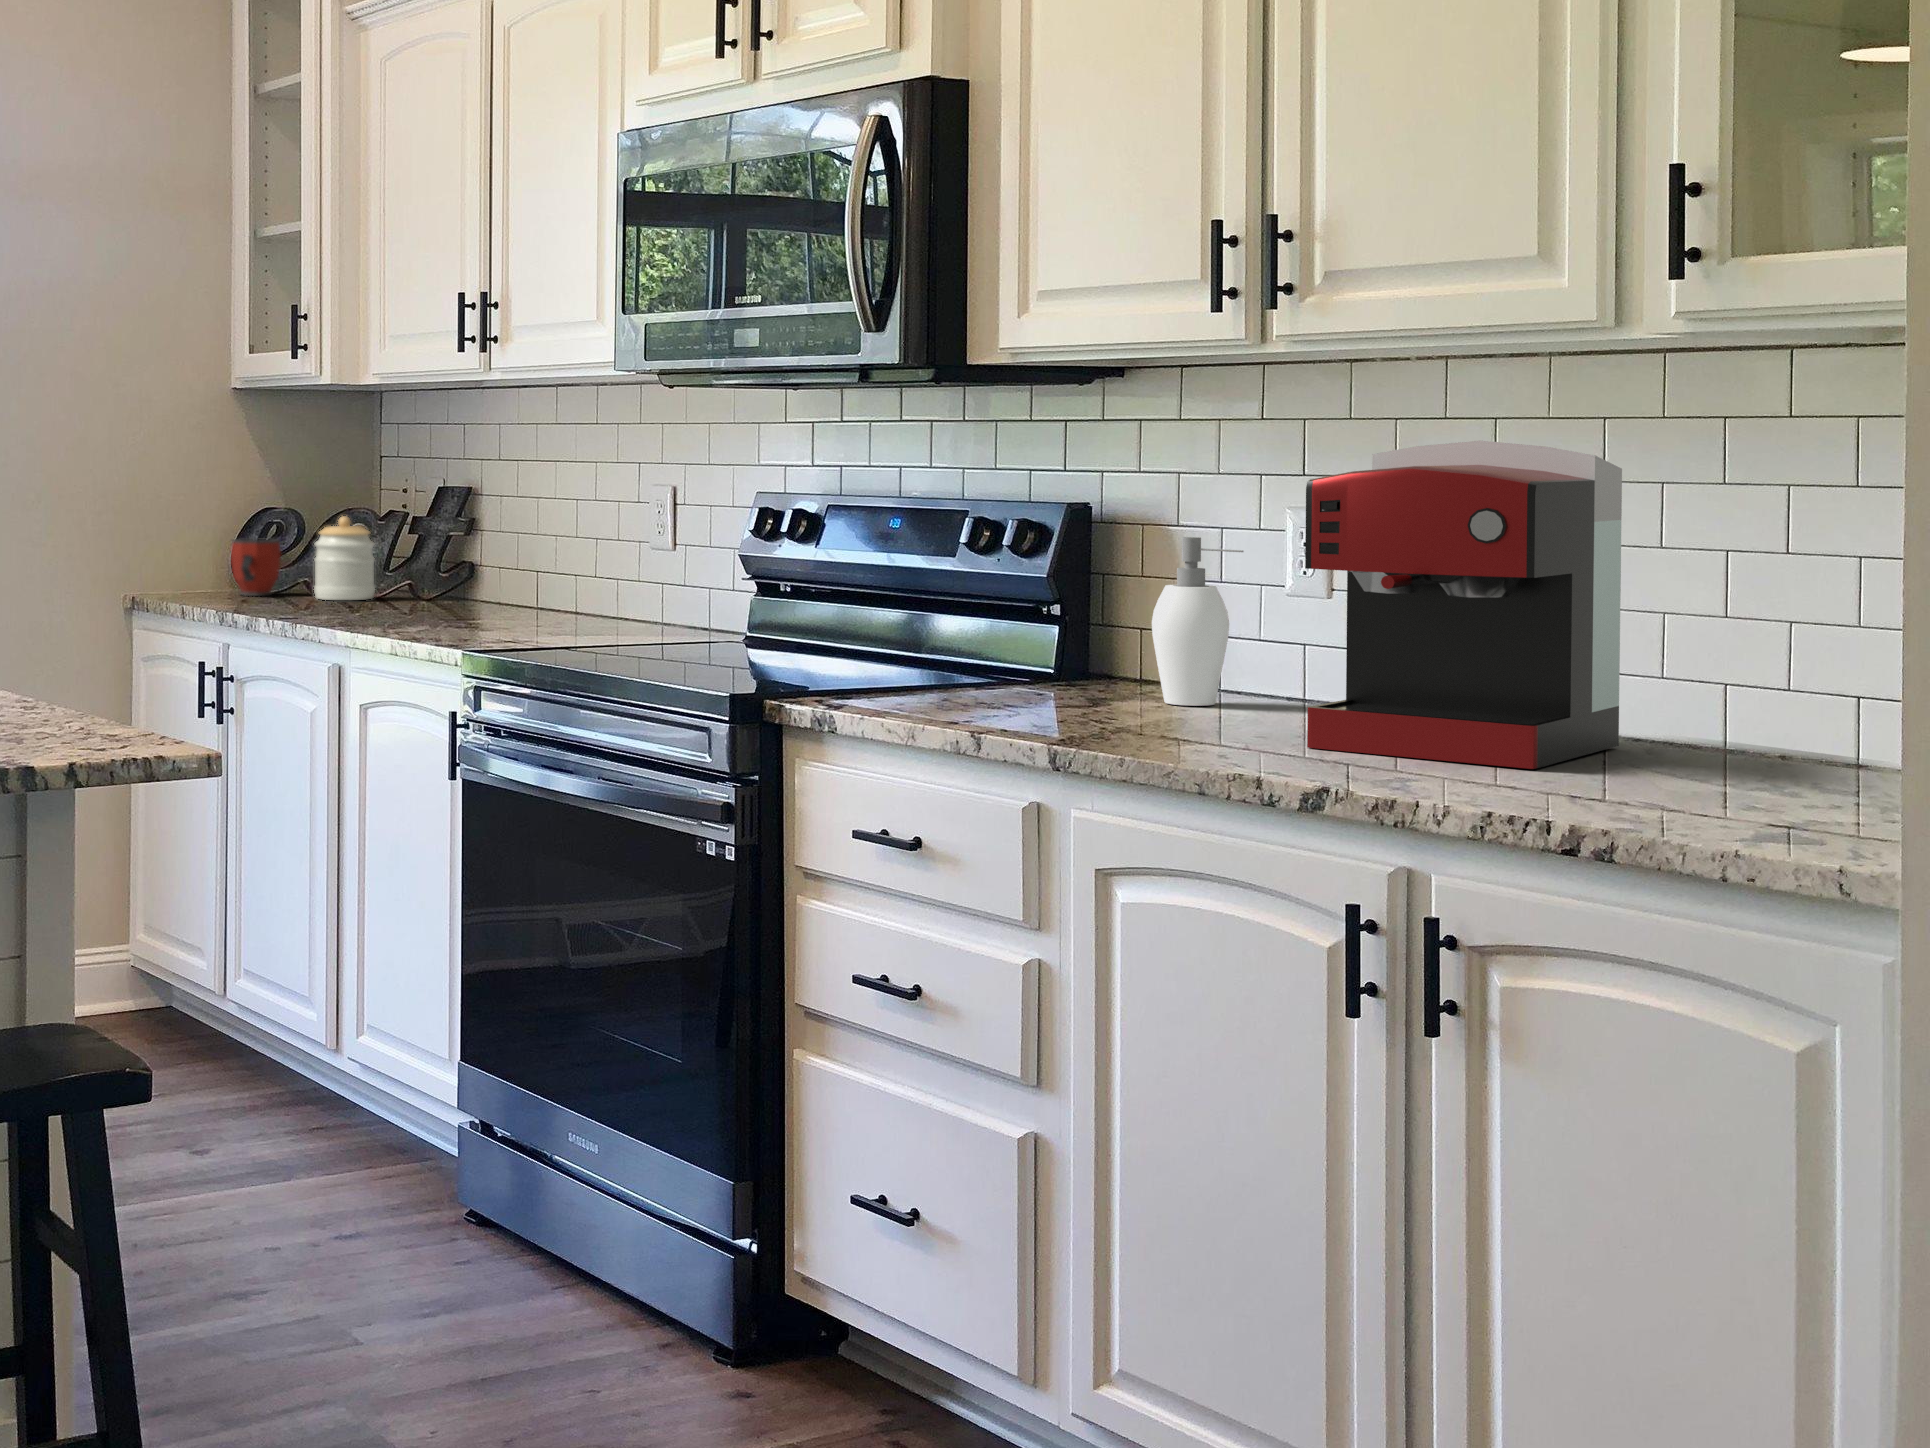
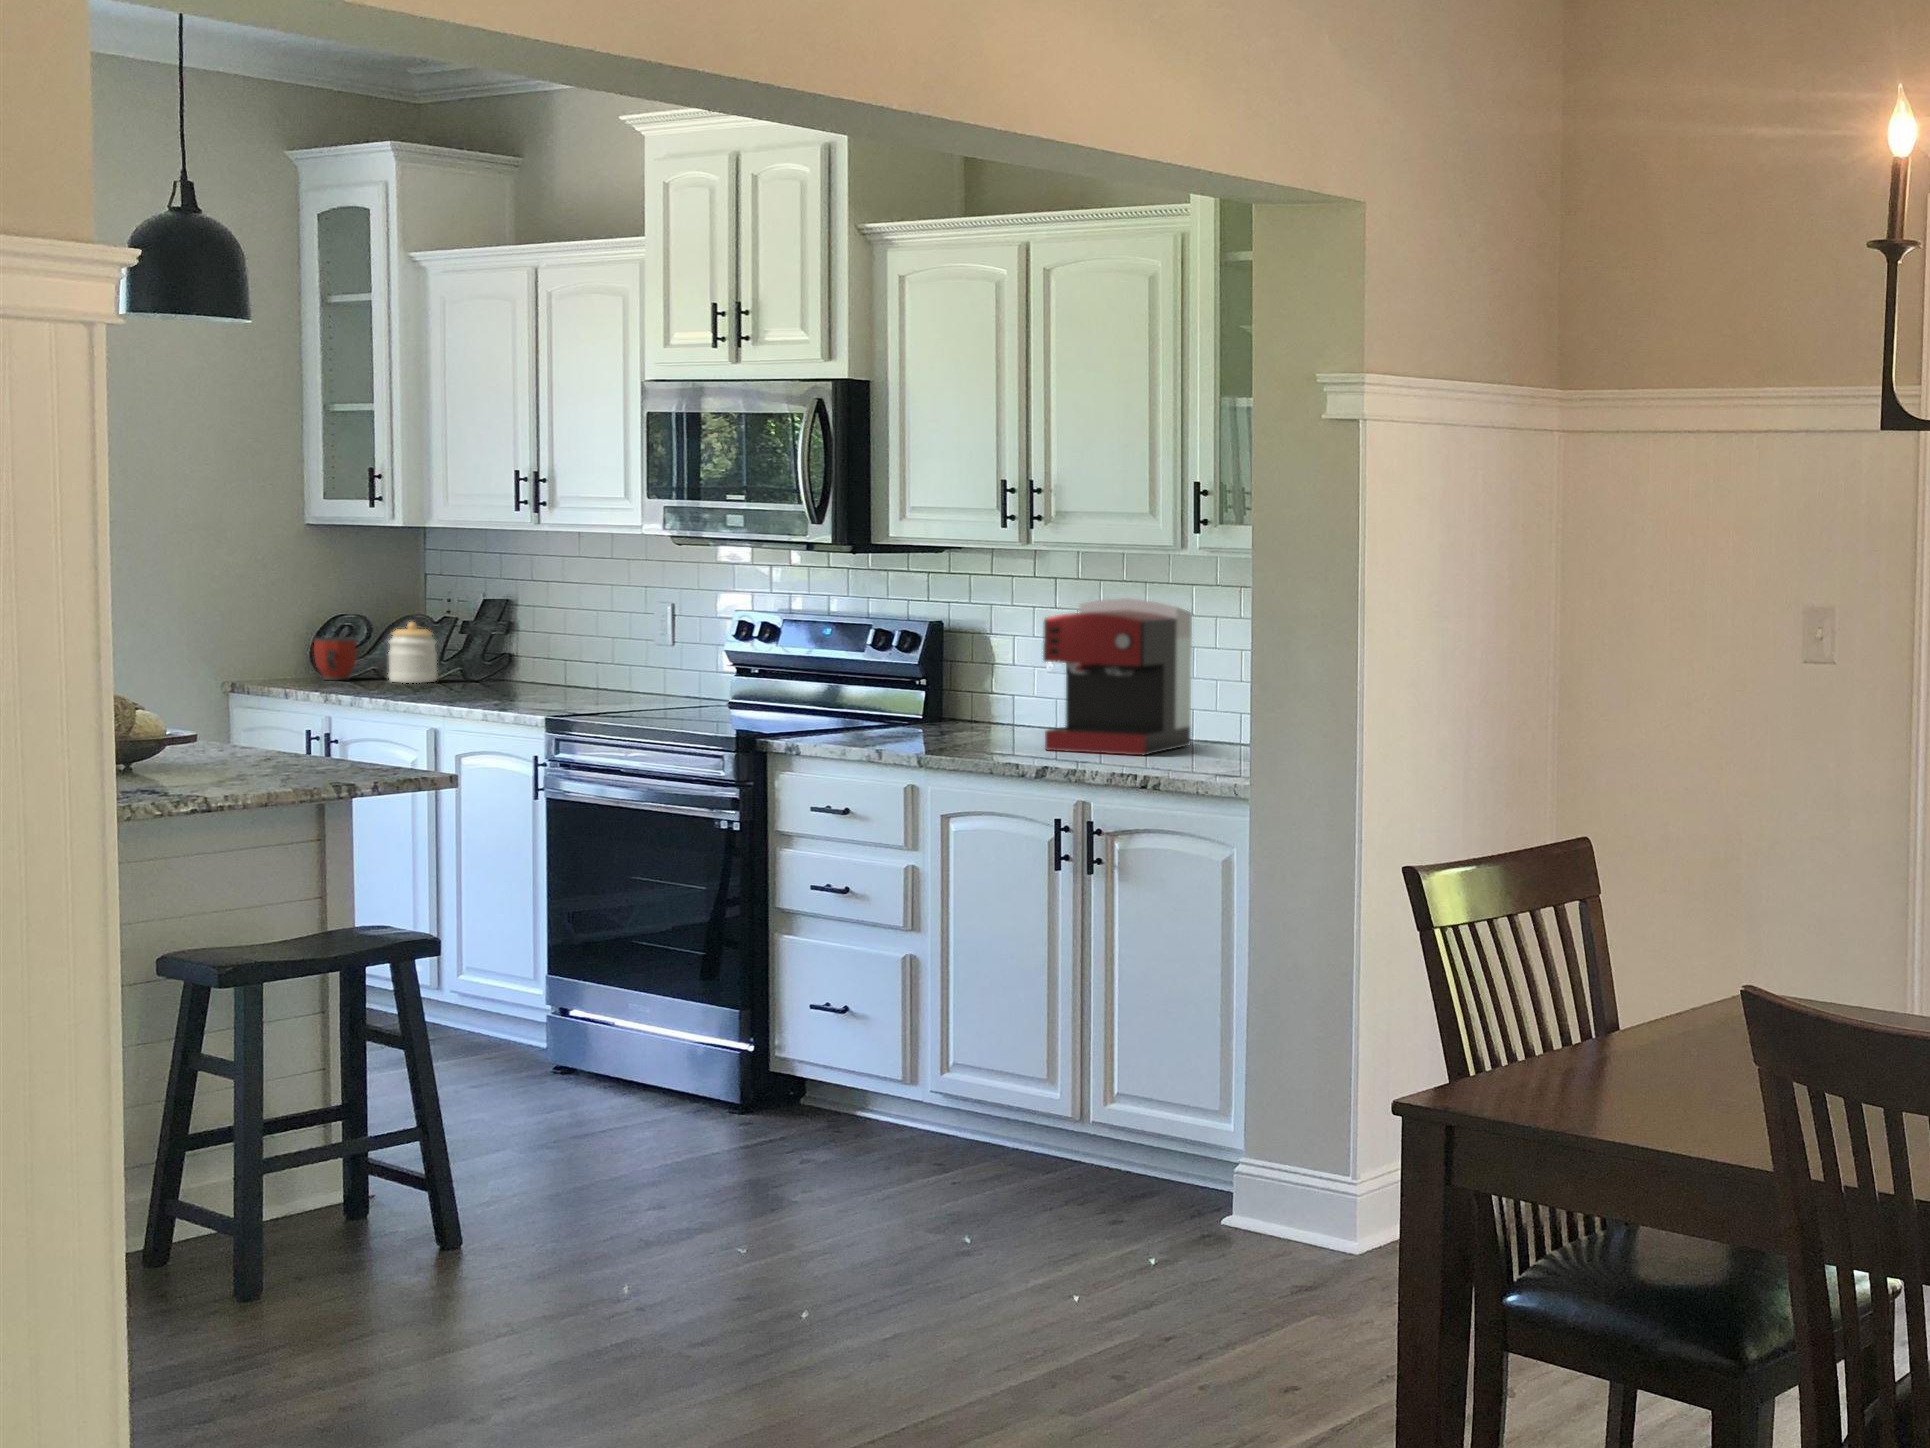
soap dispenser: present [1152,537,1244,706] -> none [974,643,1021,734]

